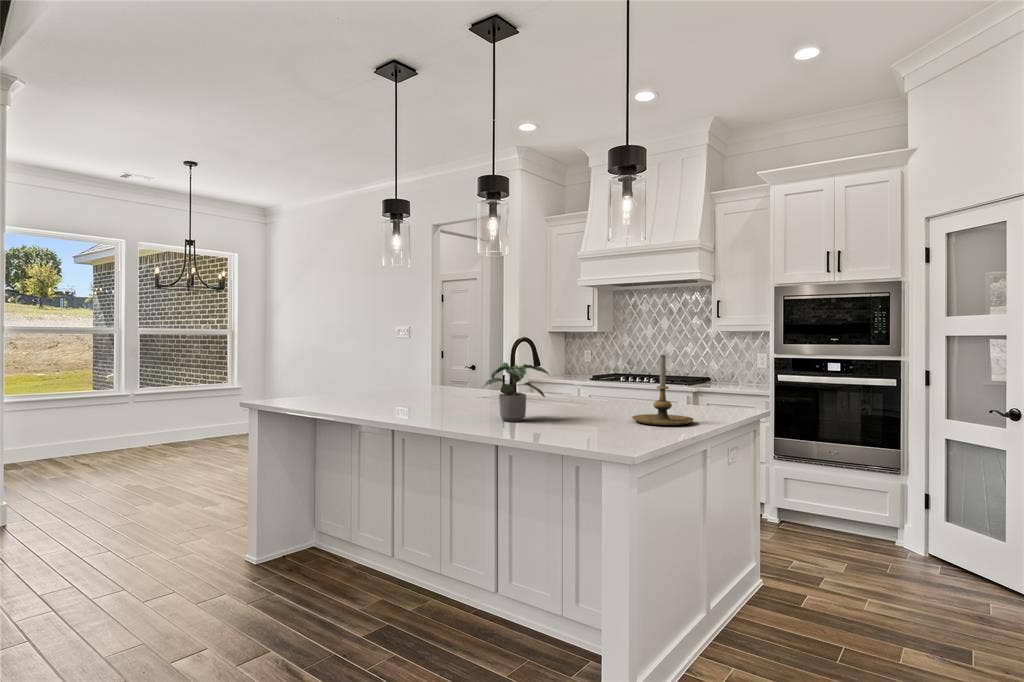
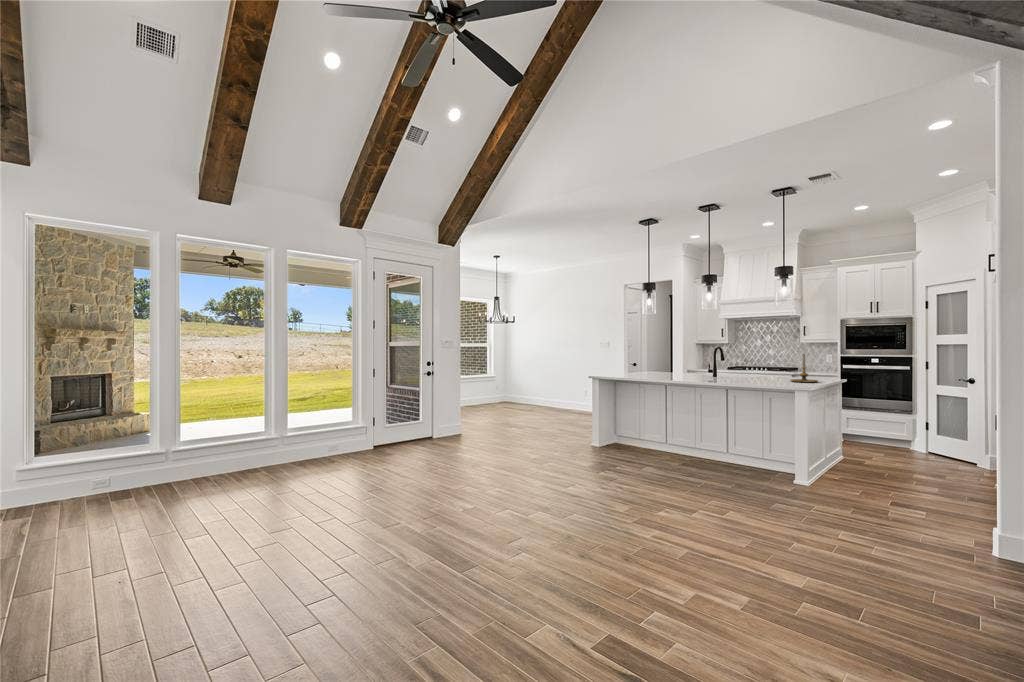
potted plant: present [484,363,549,421] -> none [726,358,752,381]

